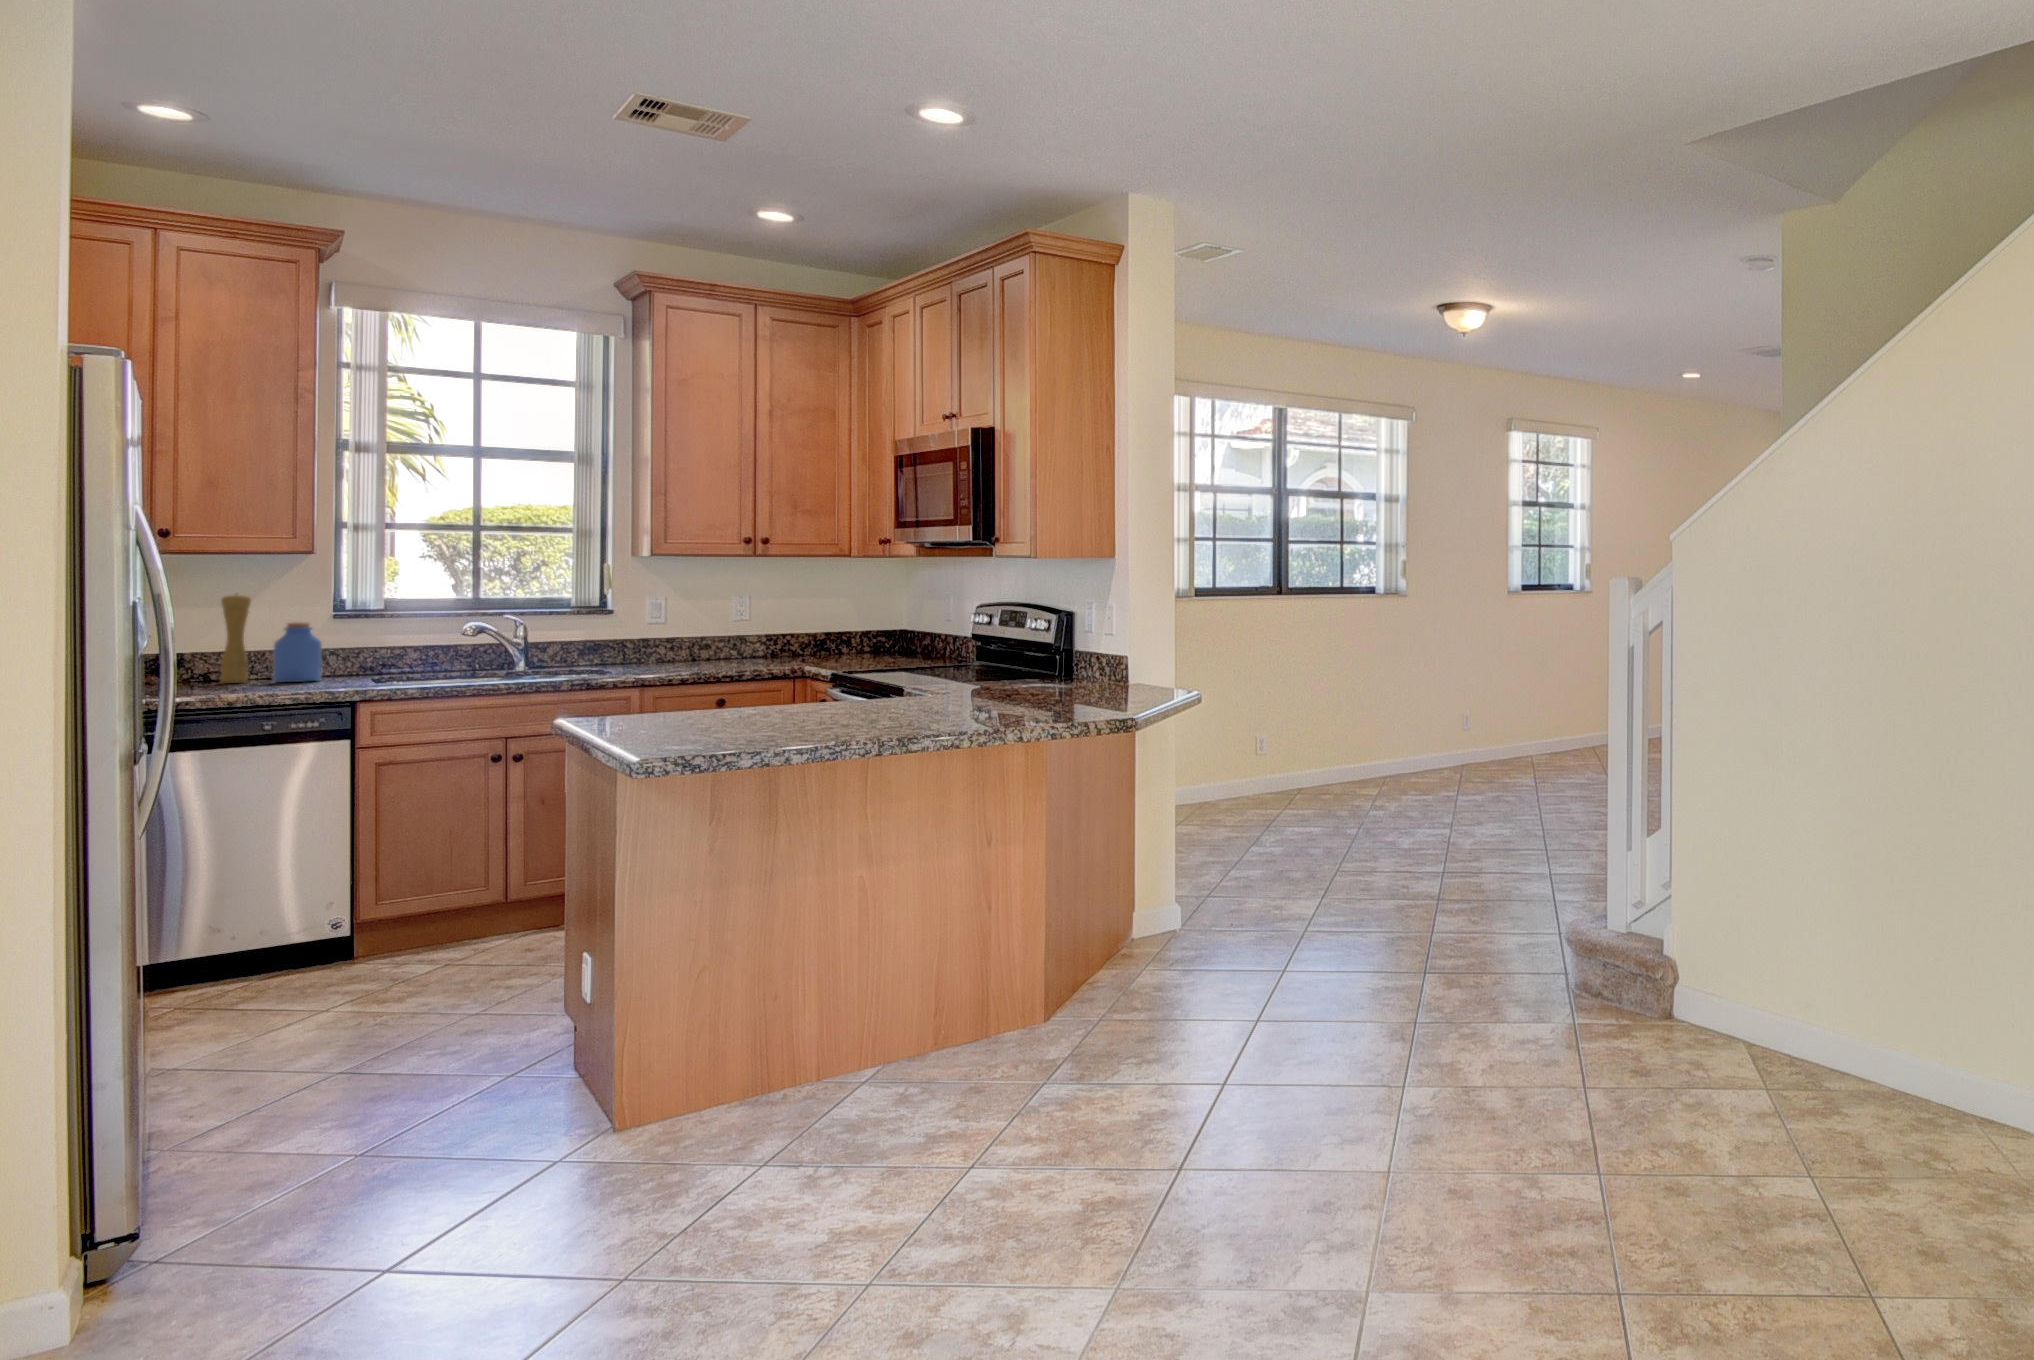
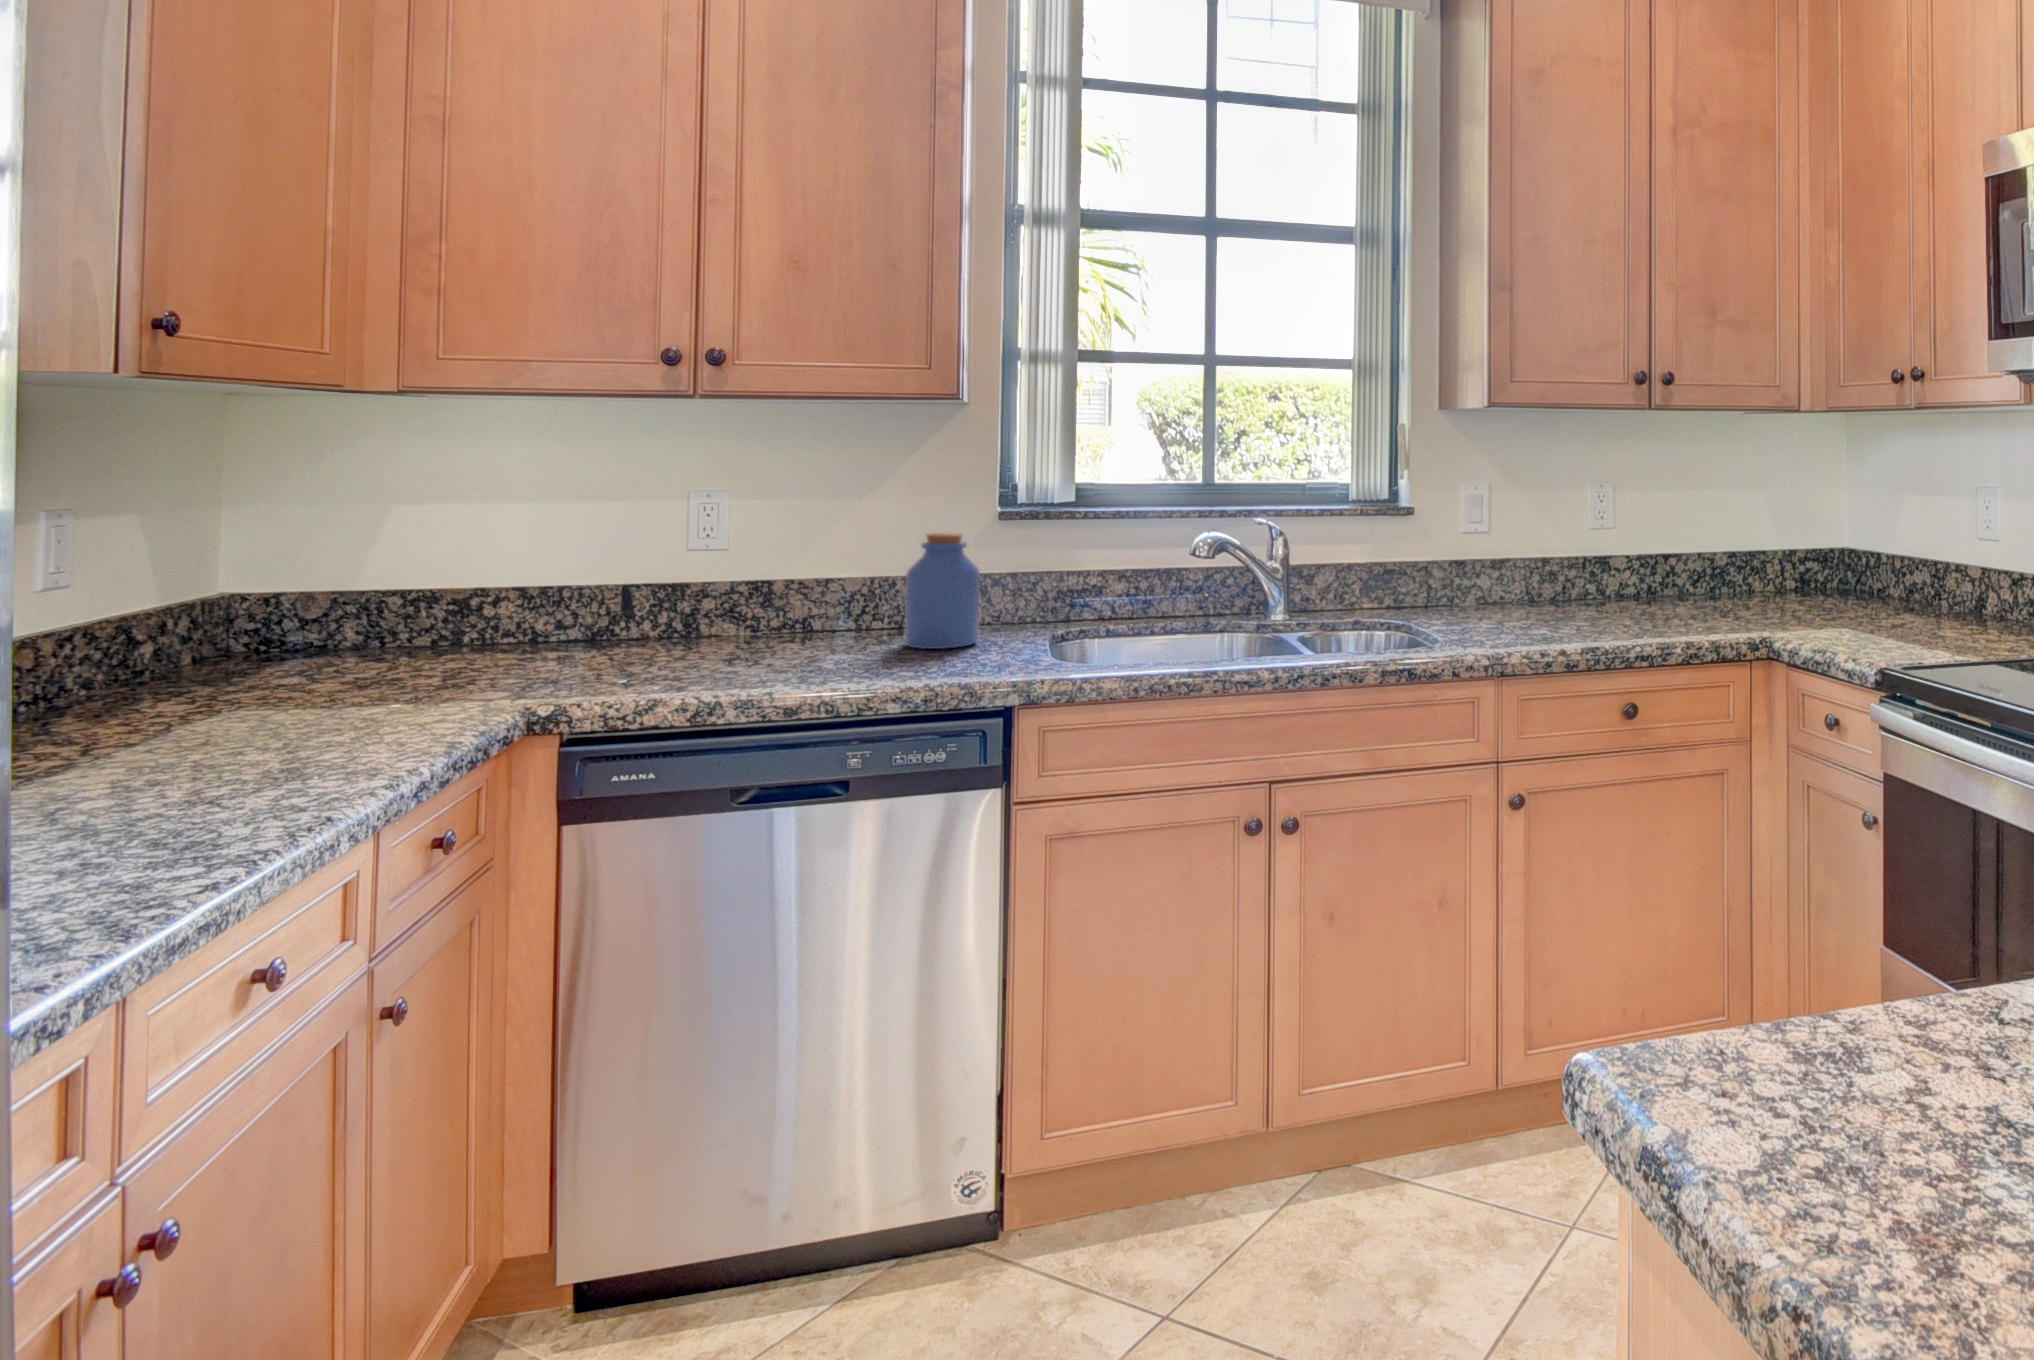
pepper mill: present [220,594,251,683] -> none [829,476,876,642]

